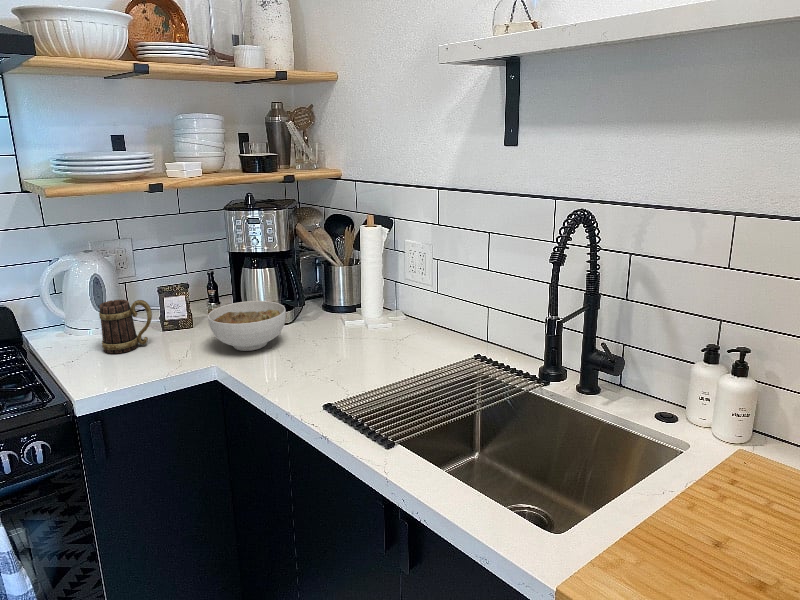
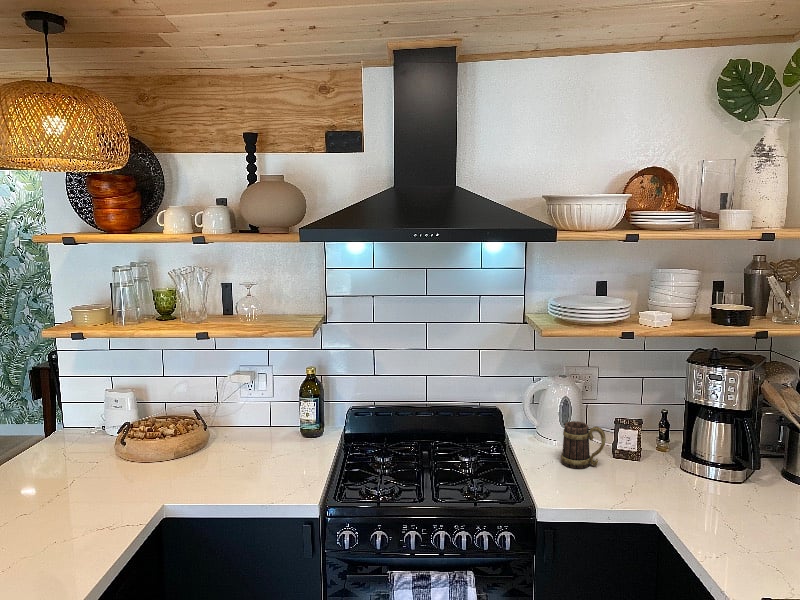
bowl: present [208,301,286,351] -> none [655,450,737,504]

